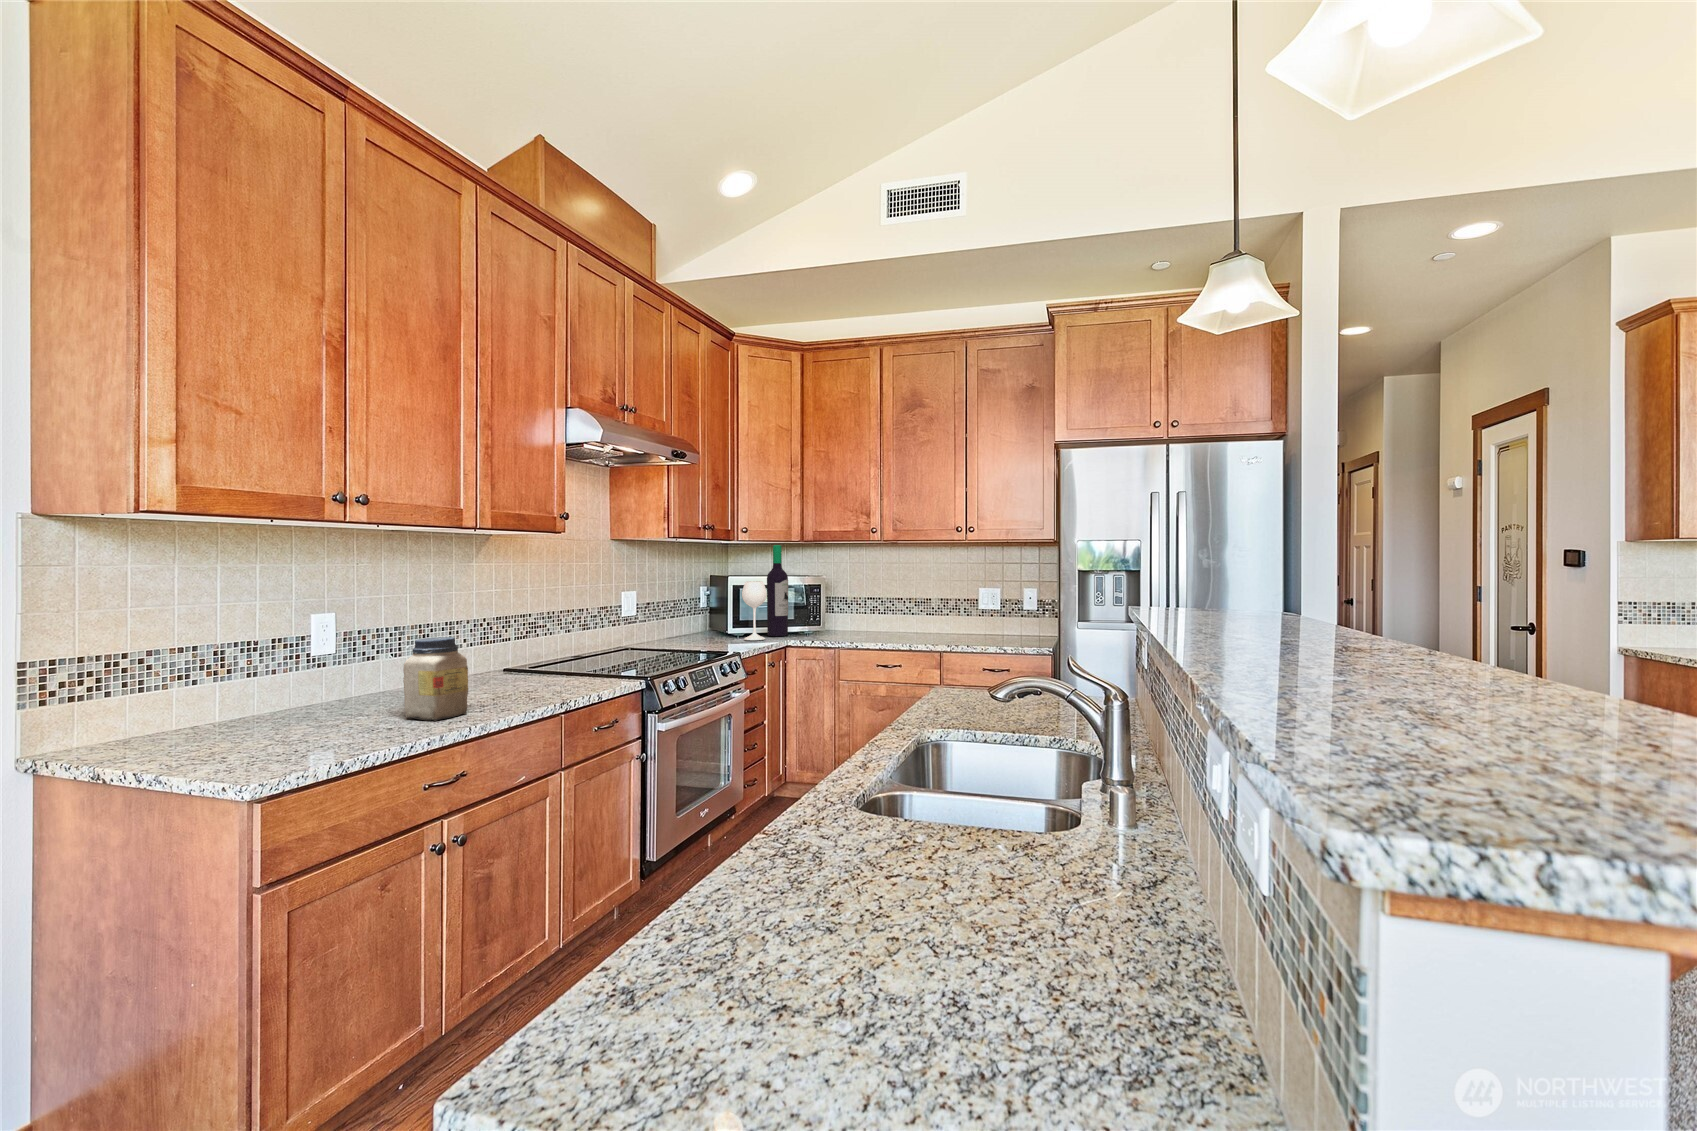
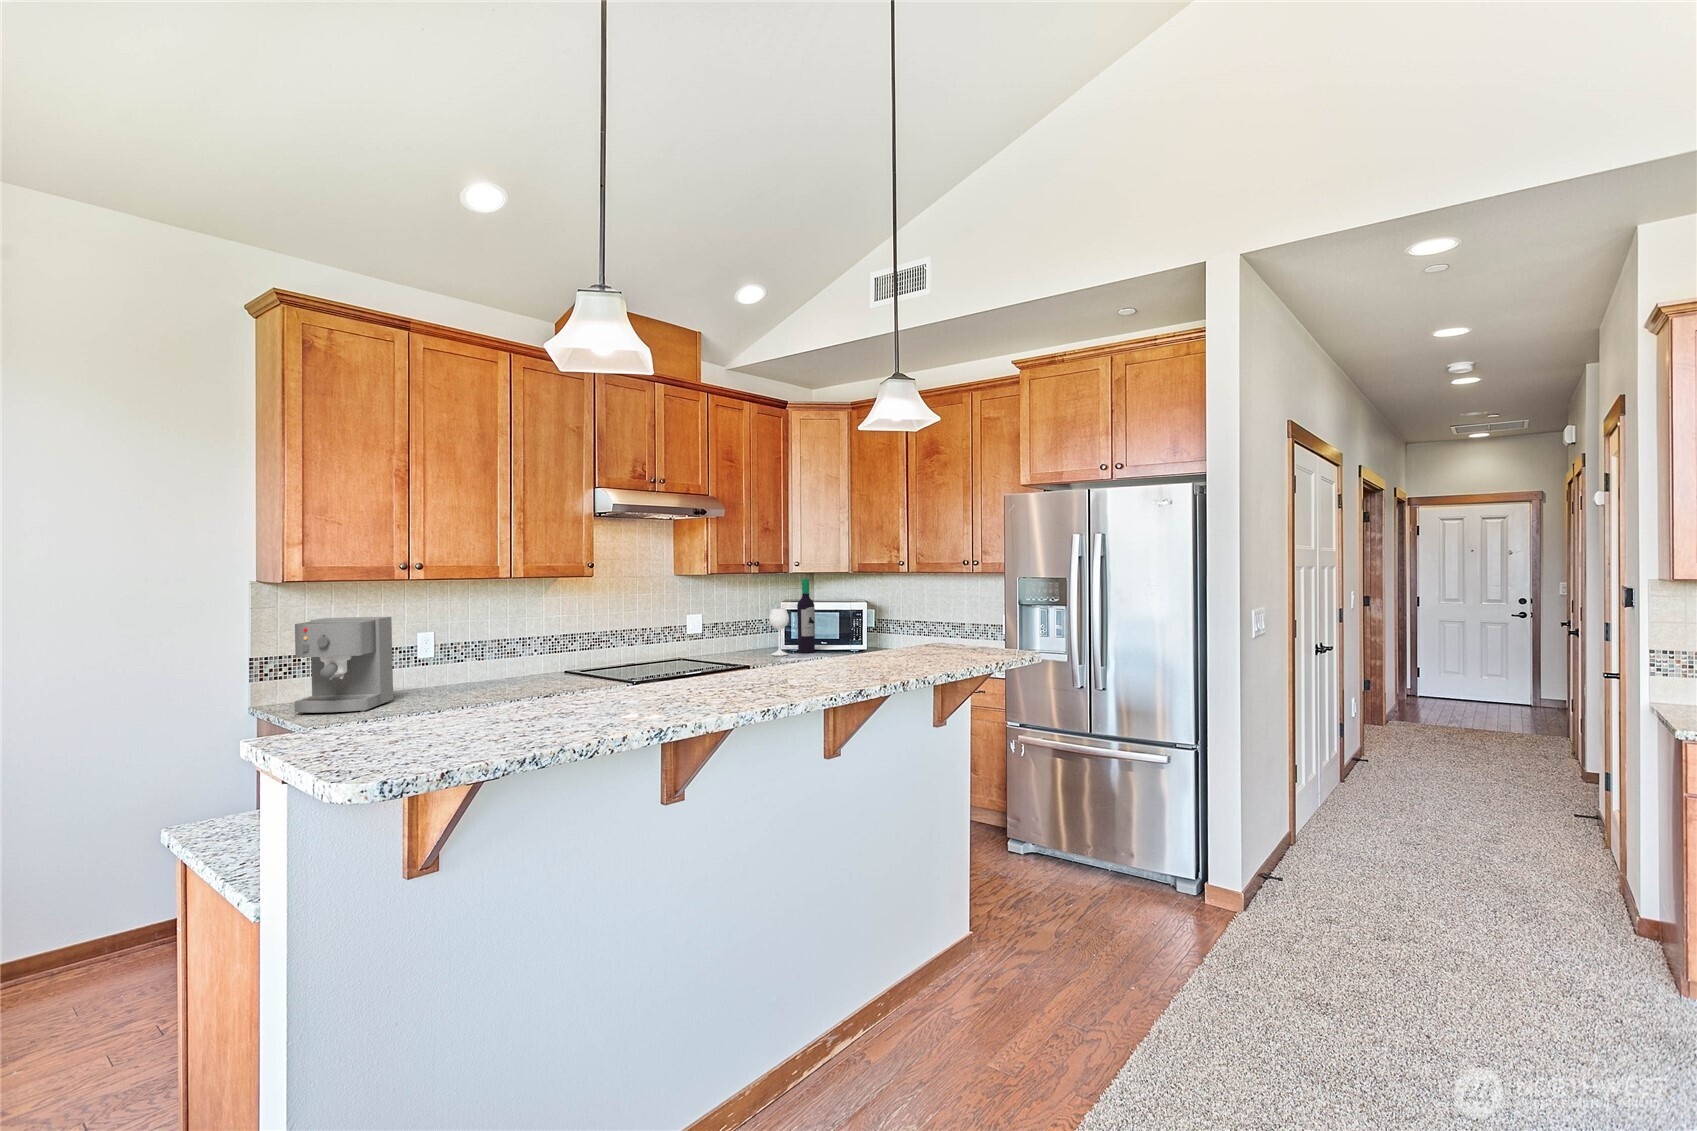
coffee maker: none [153,584,312,761] -> present [295,617,393,714]
jar: present [403,637,468,721] -> none [440,650,478,702]

